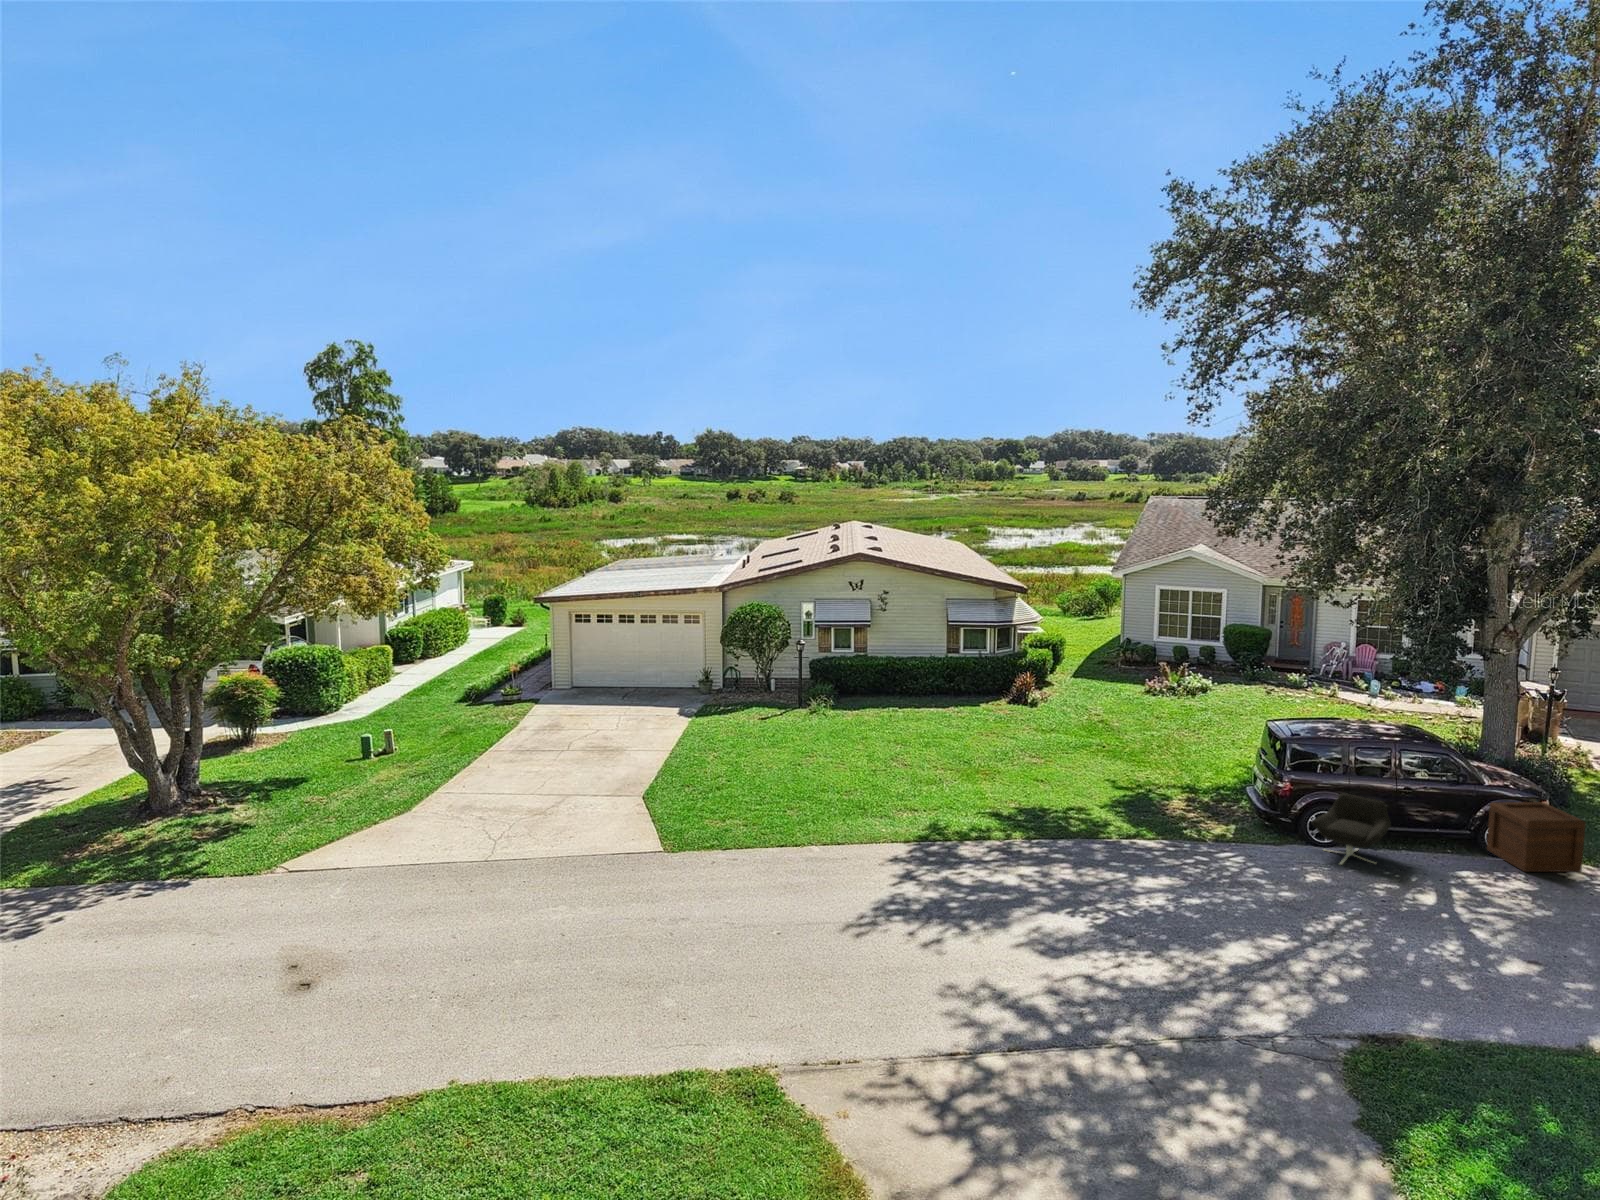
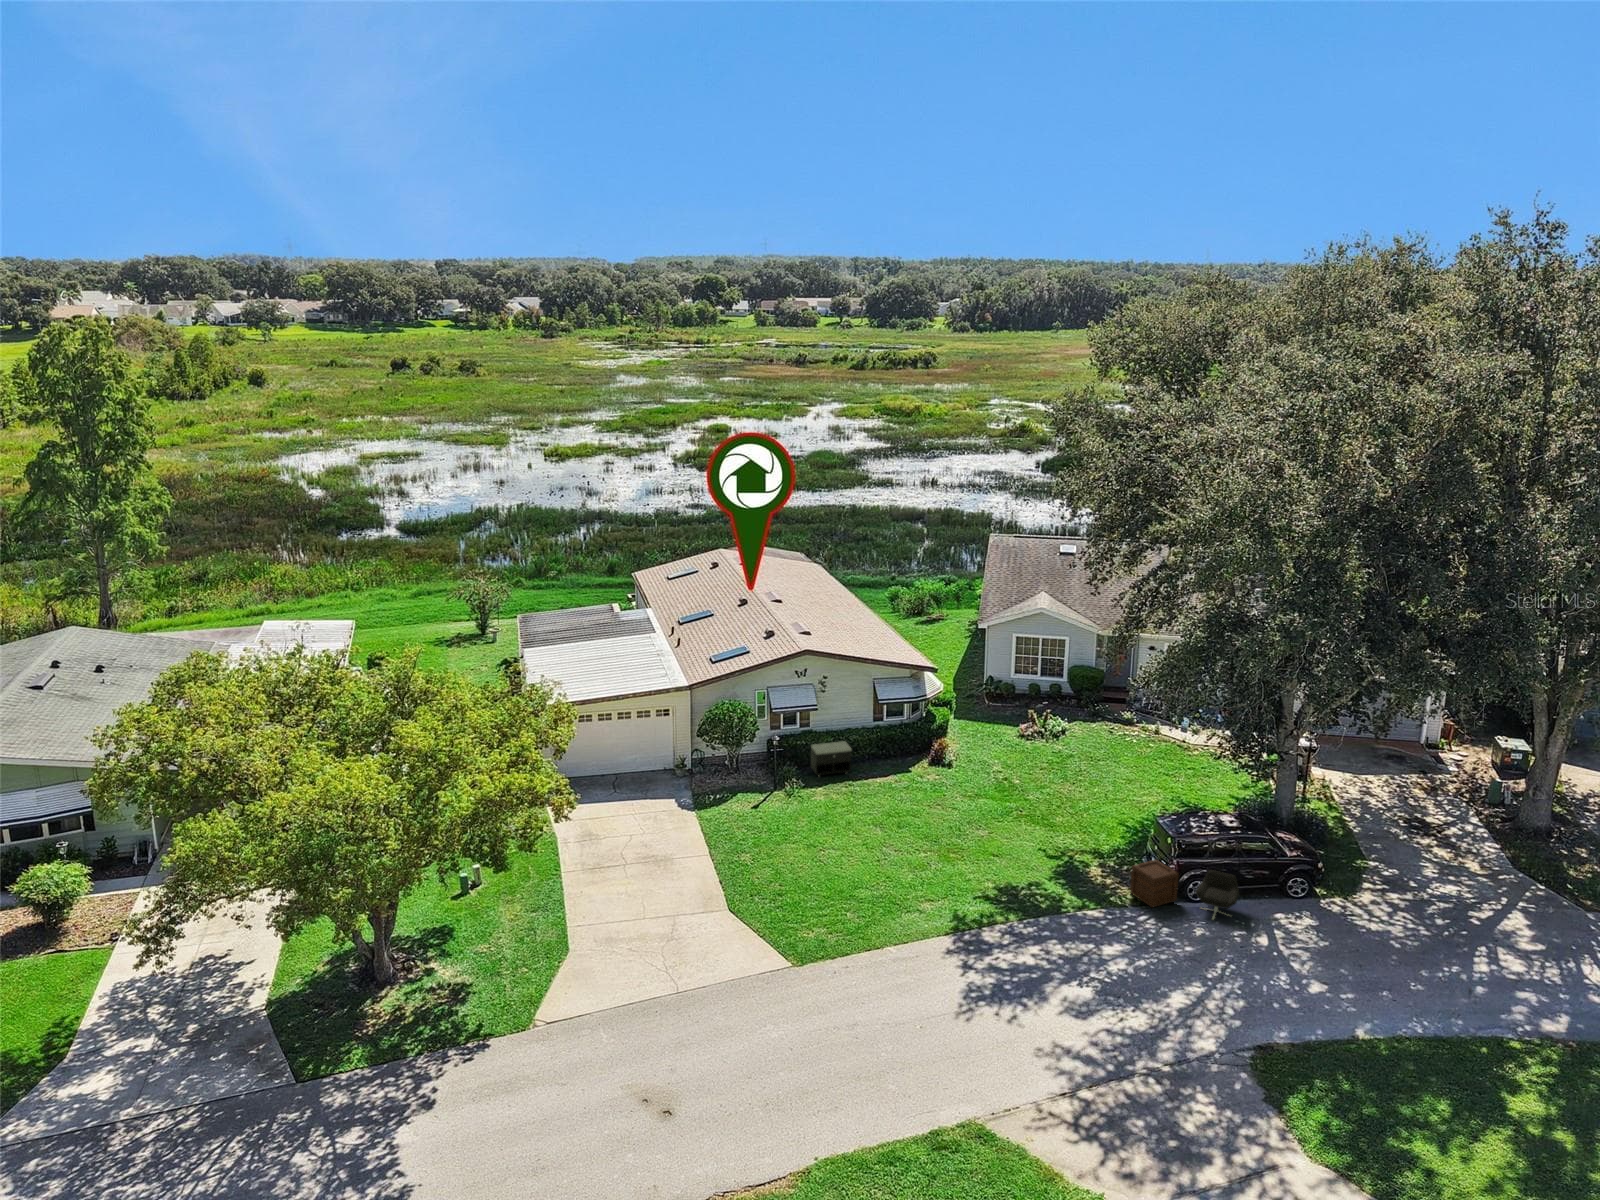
storage bench: none [857,665,901,703] -> present [811,741,852,776]
wooden crate: present [1487,802,1586,872] -> present [1130,860,1179,907]

